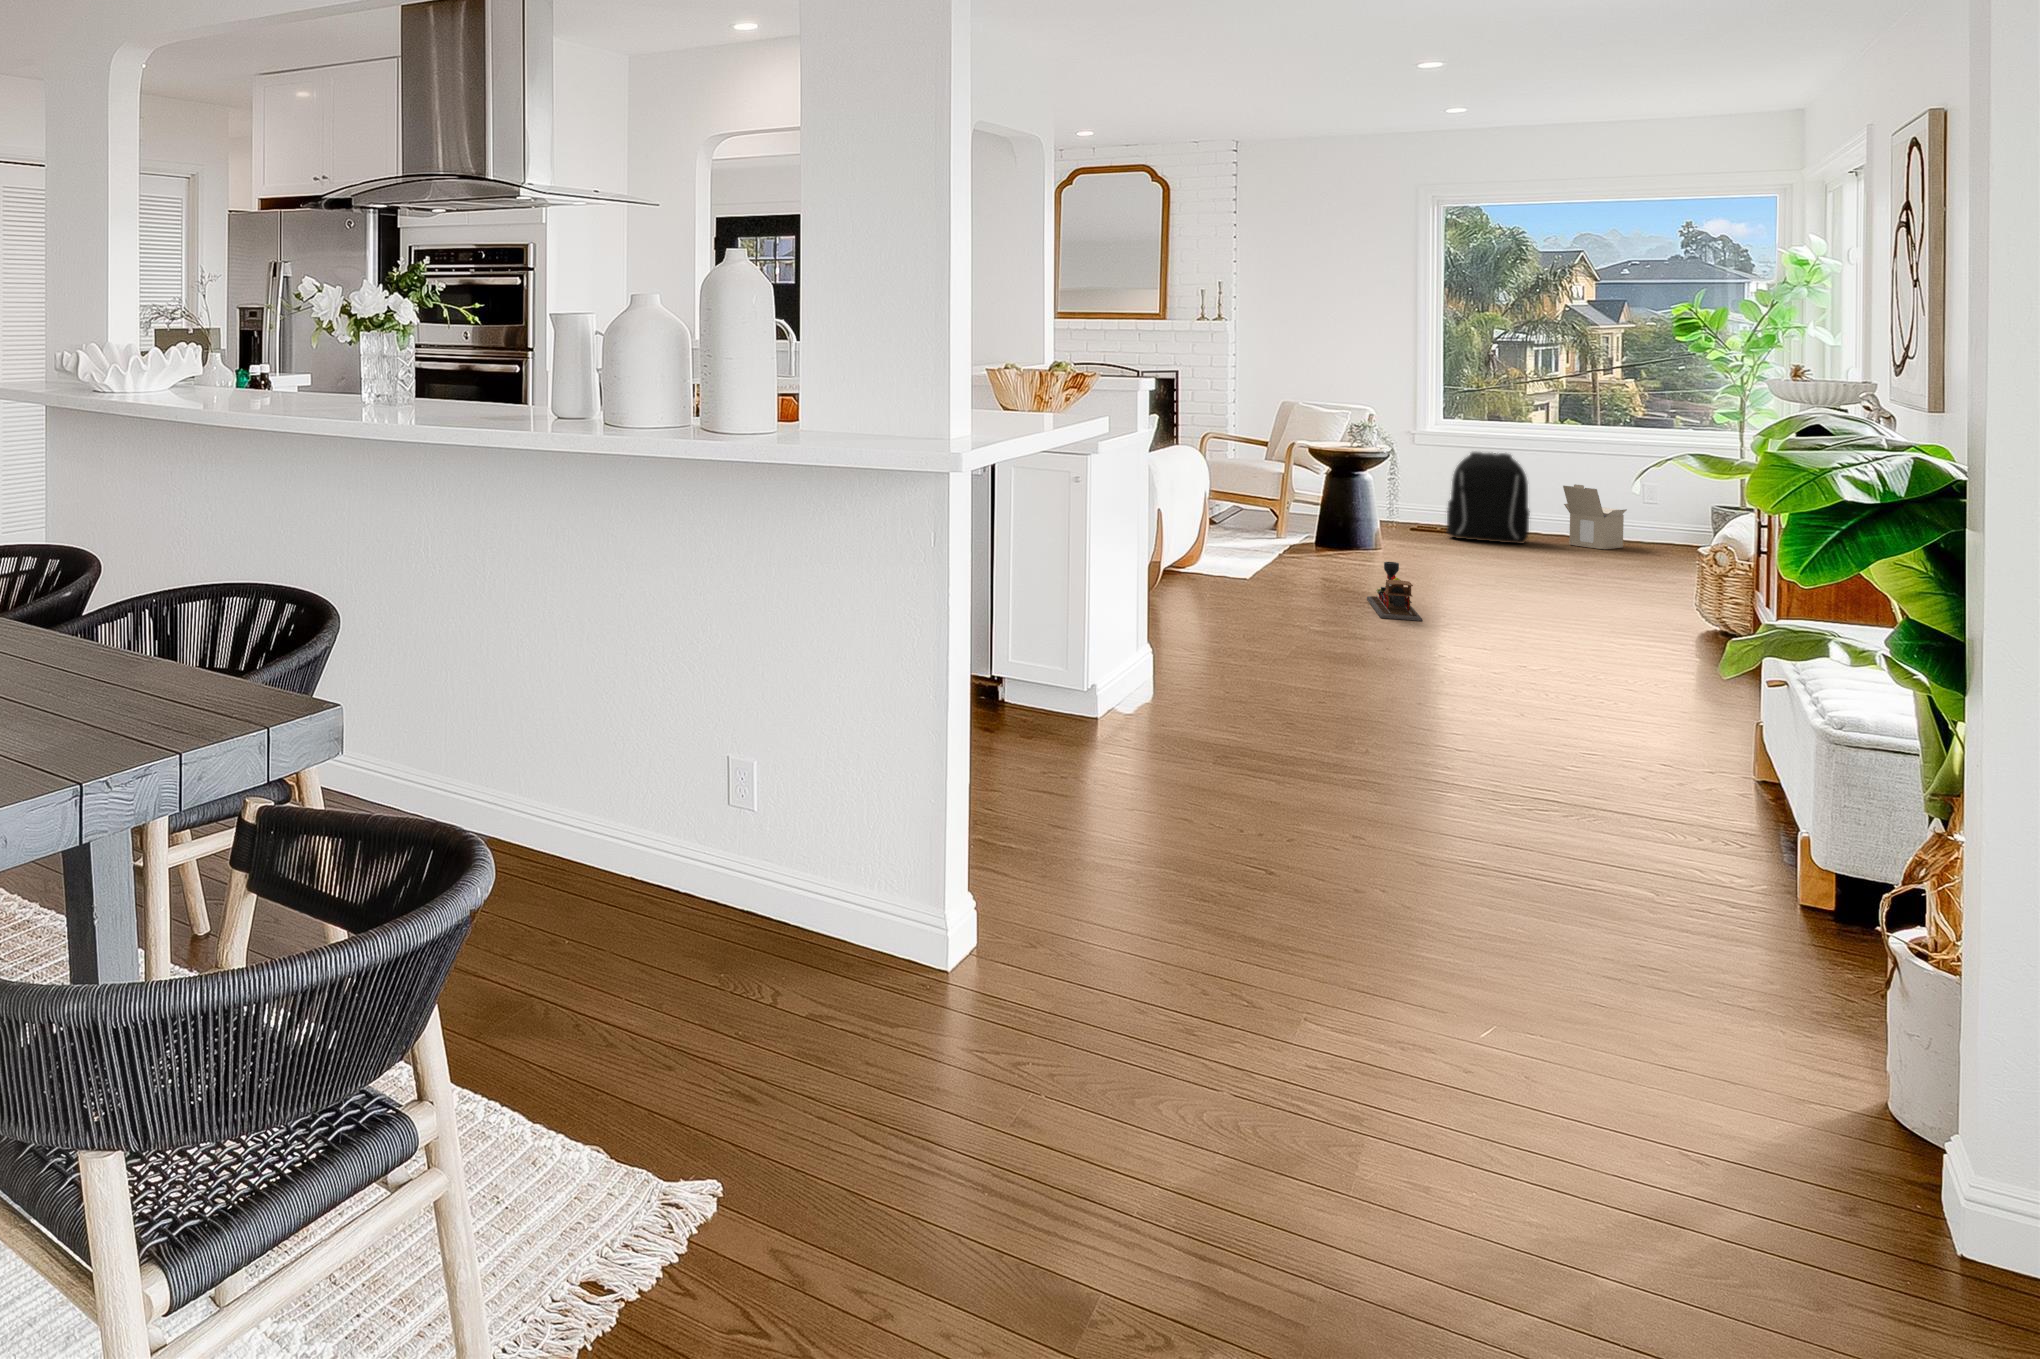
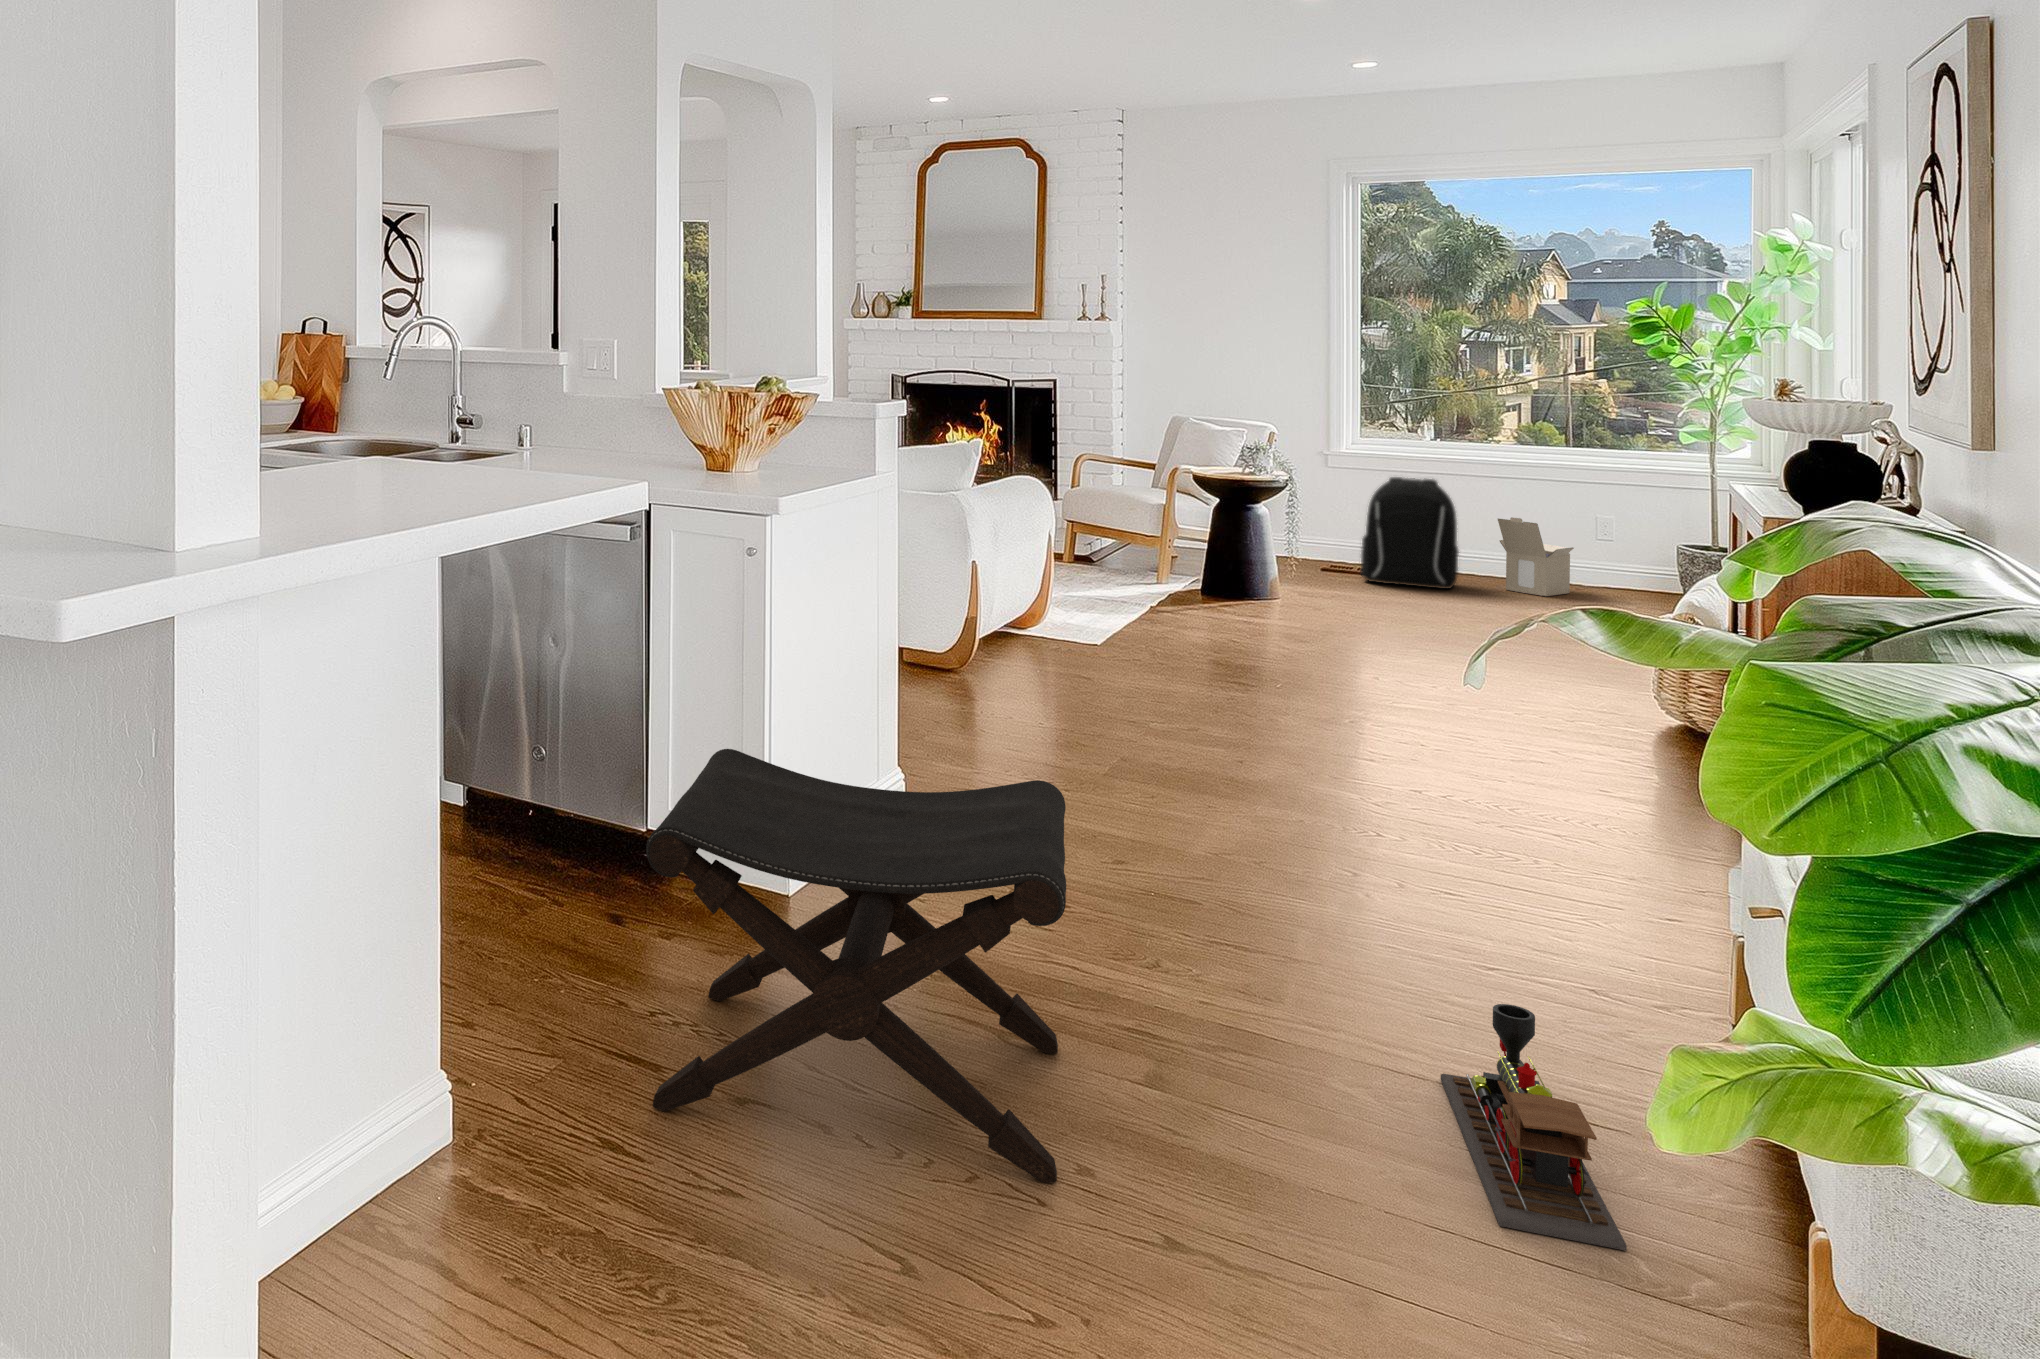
toy train: present [1367,562,1422,621] -> present [1441,1004,1627,1251]
footstool: none [1065,597,1345,839] -> present [646,749,1066,1183]

